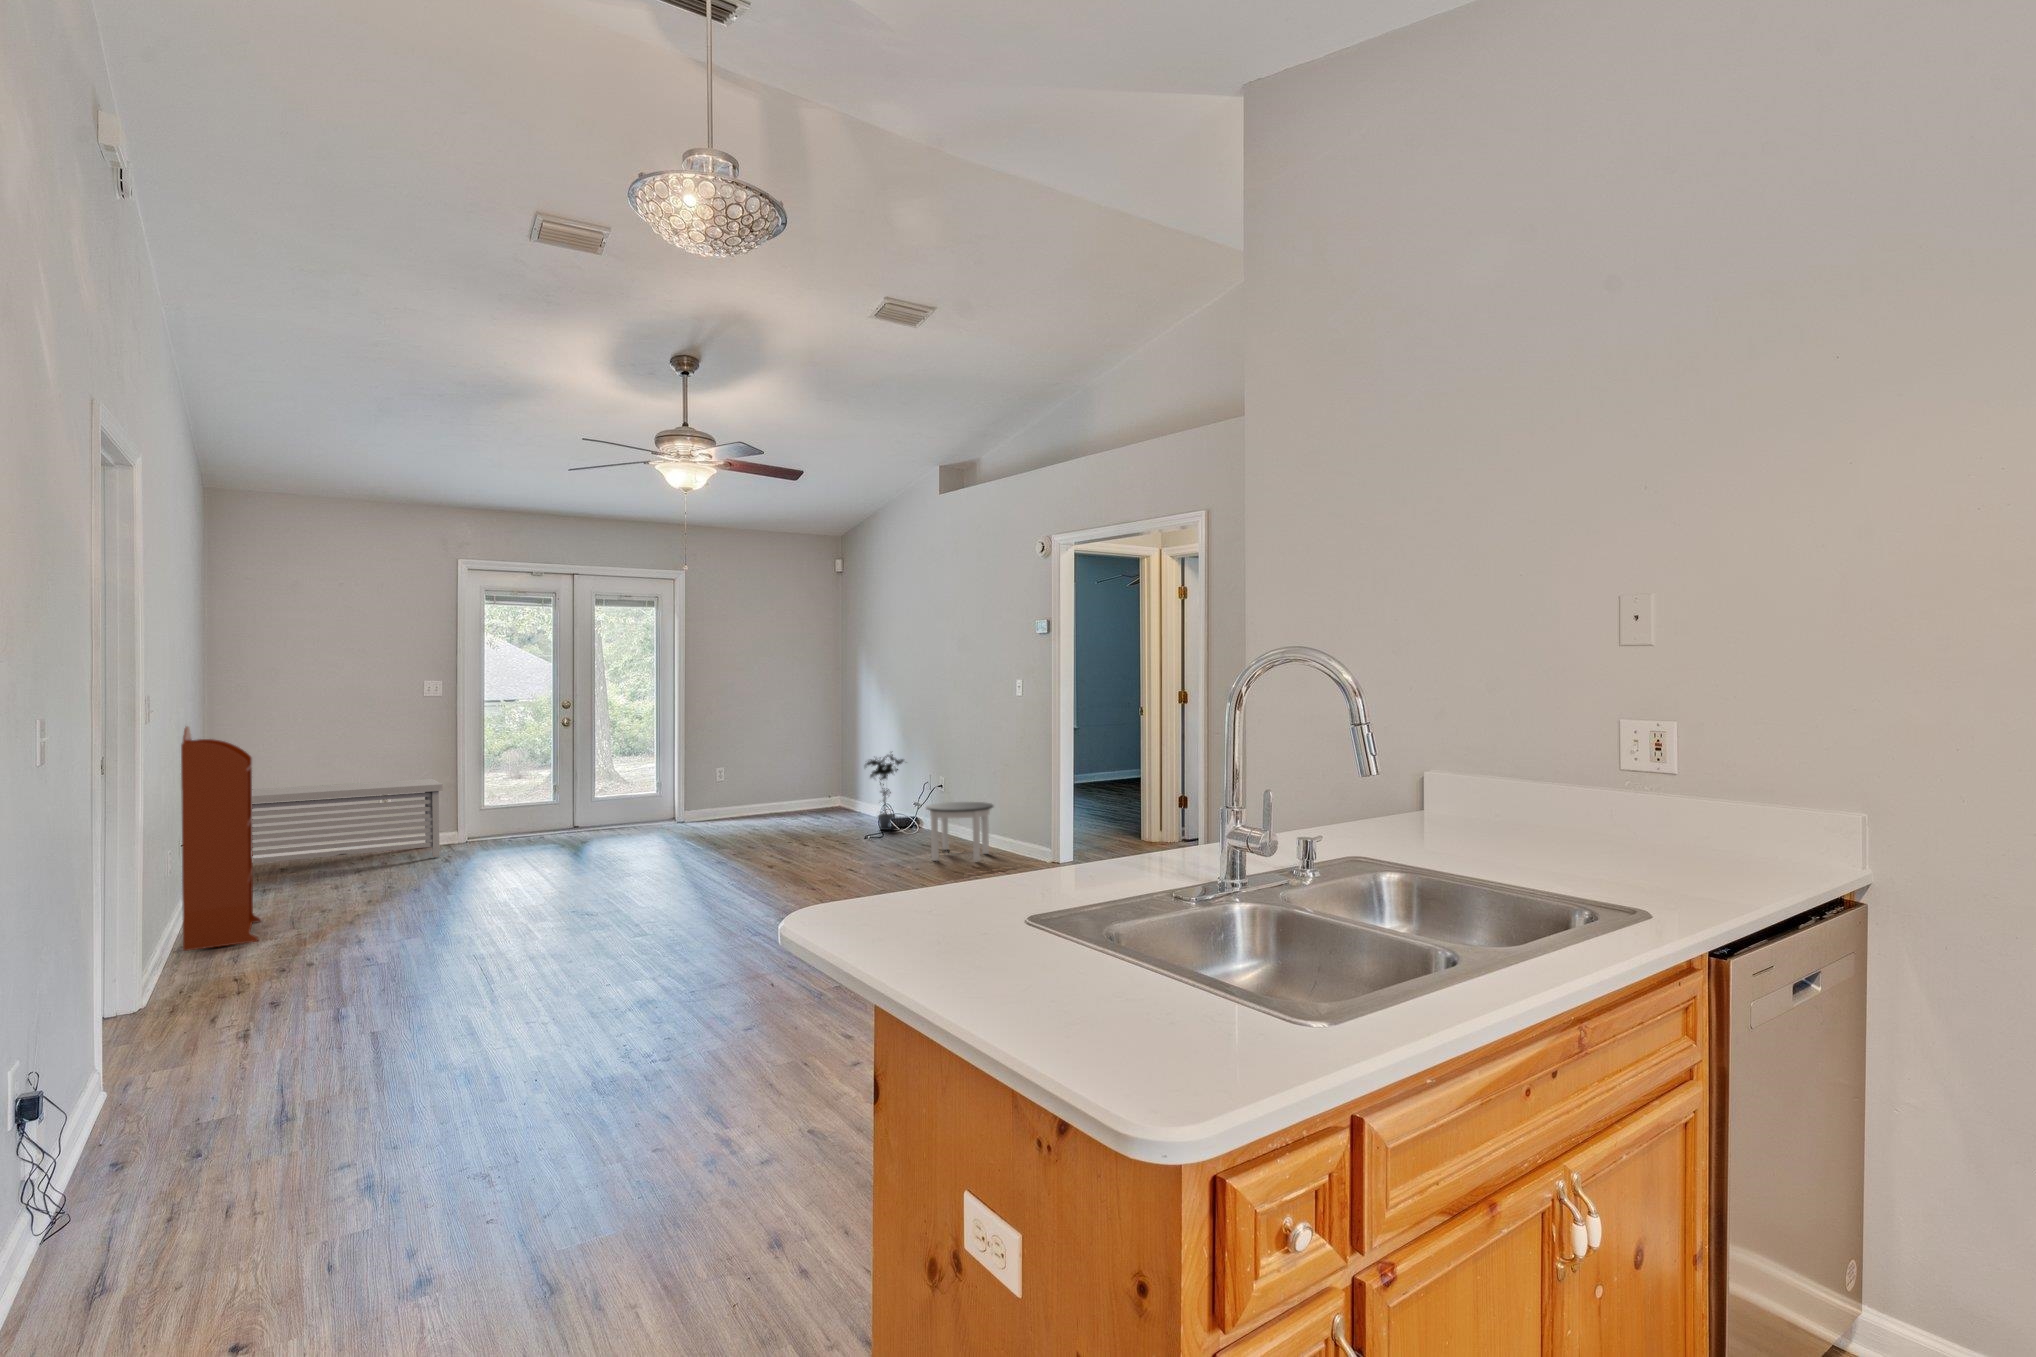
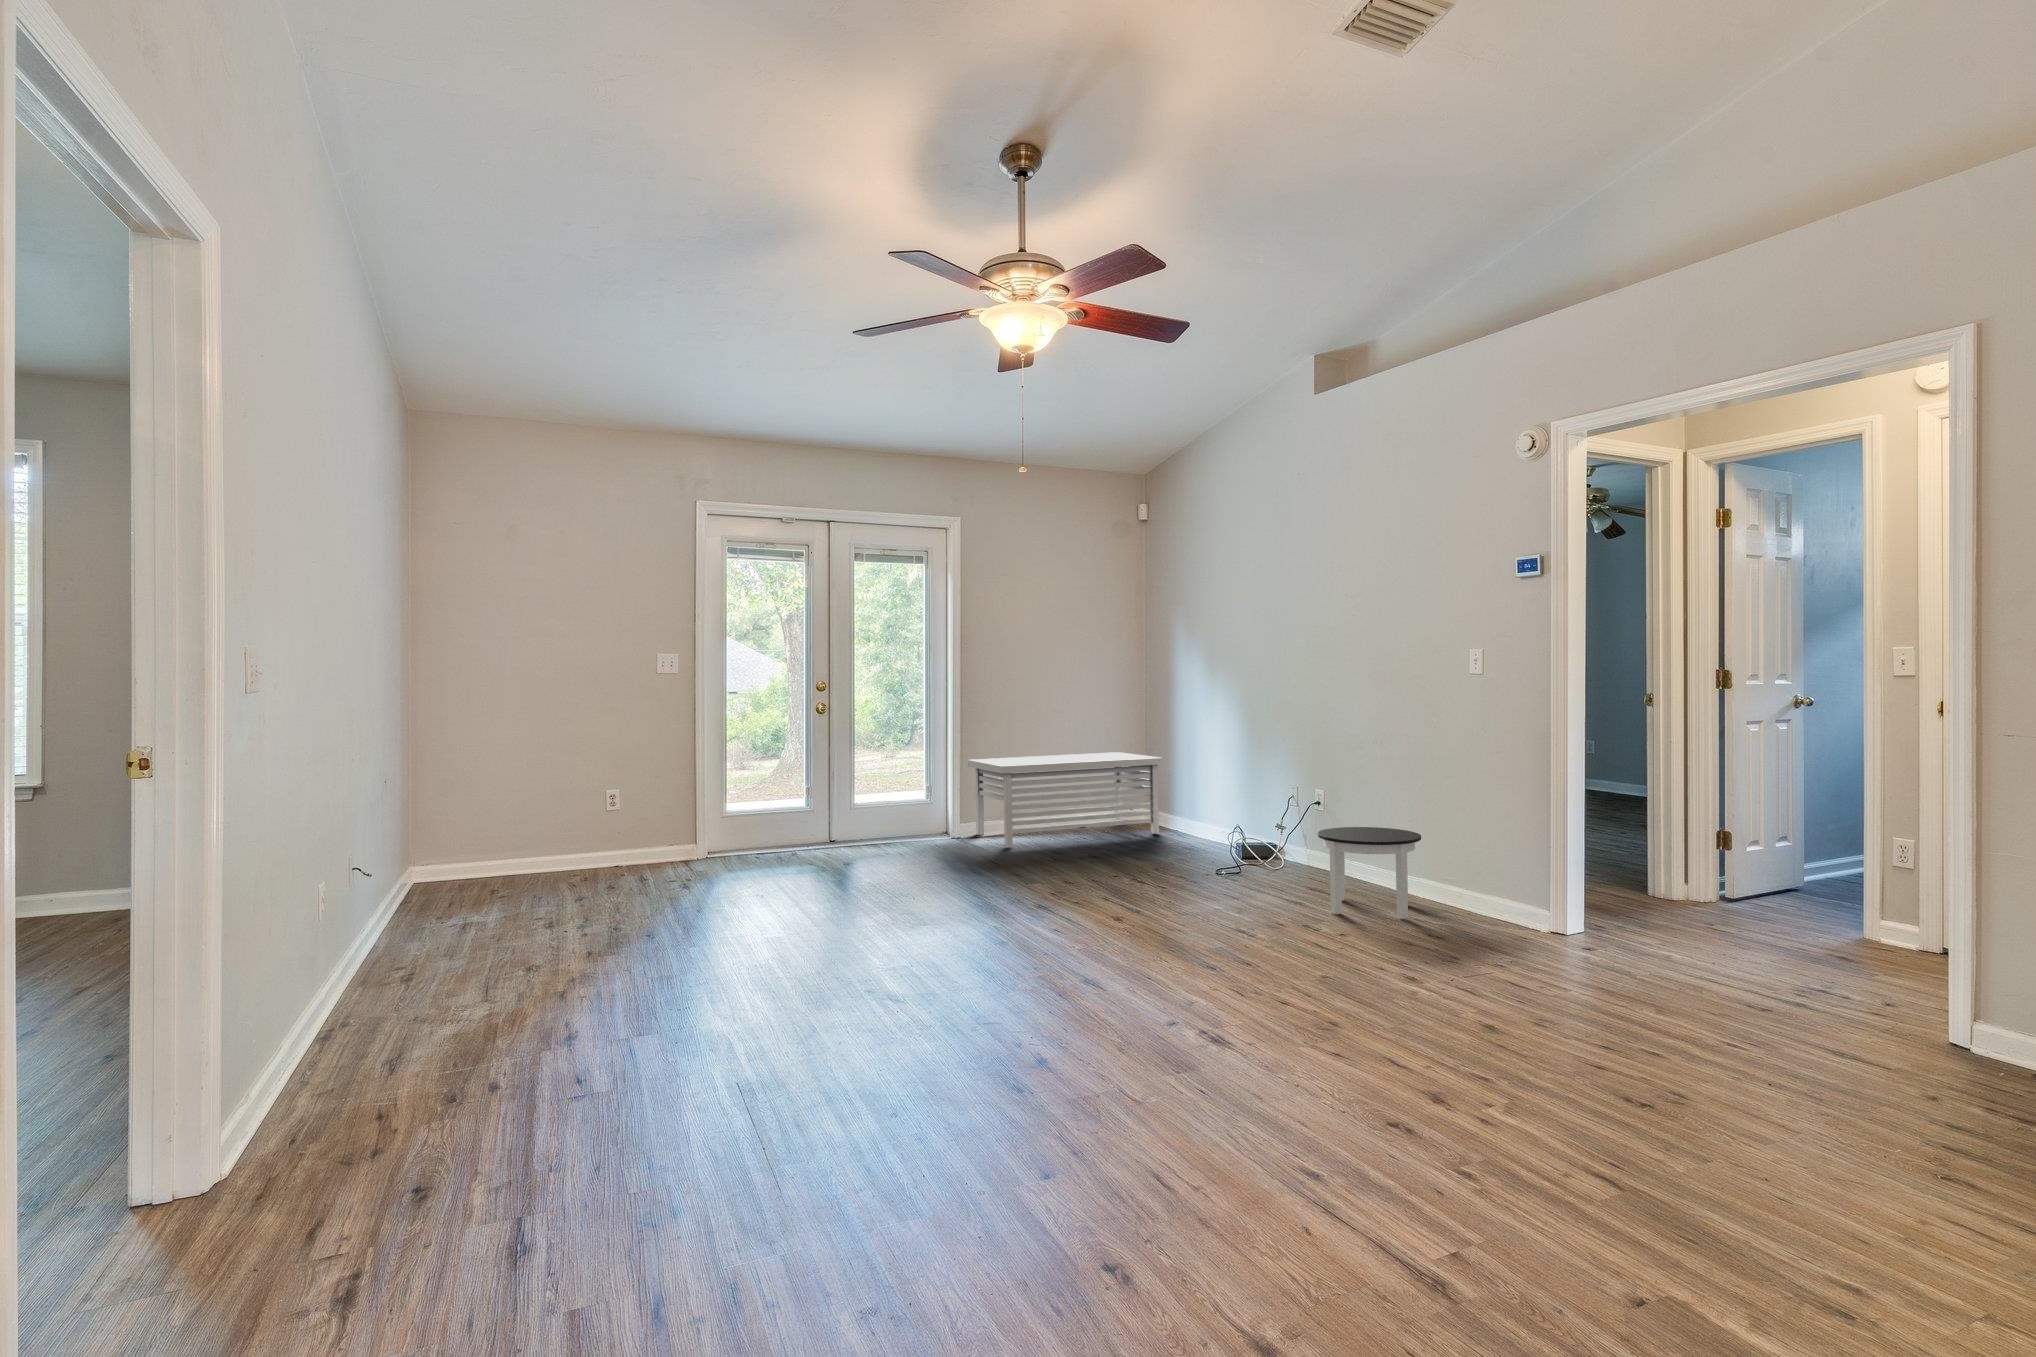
bookcase: present [181,726,261,951] -> none [333,711,452,1038]
potted plant: present [866,754,904,830] -> none [1201,751,1256,858]
storage bench: present [252,779,443,863] -> present [968,752,1162,846]

